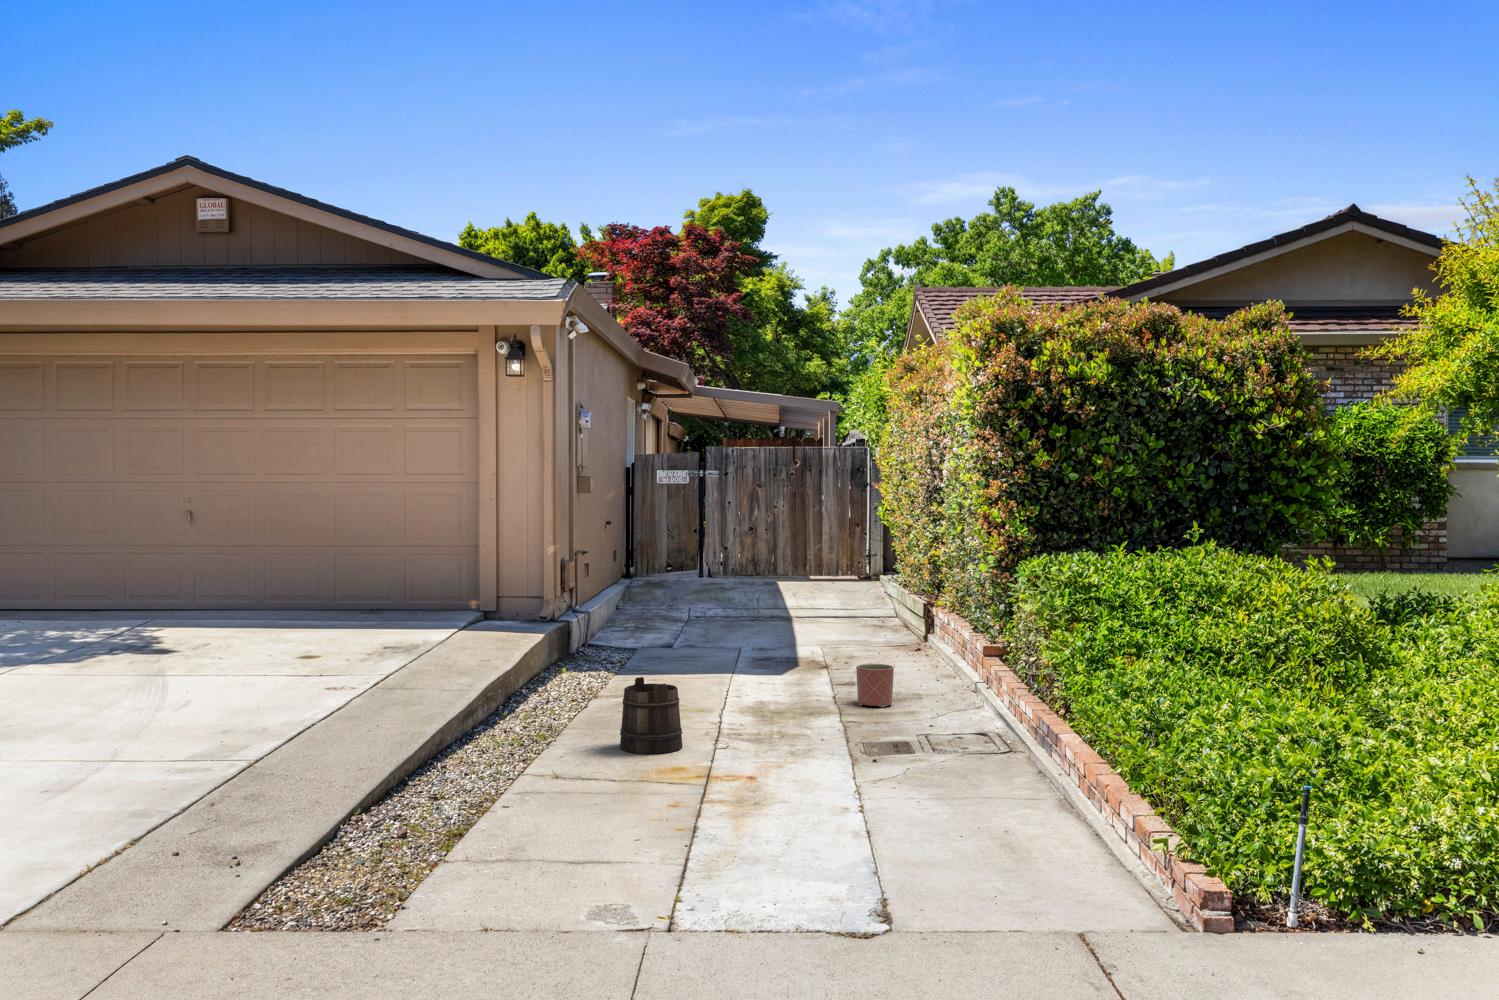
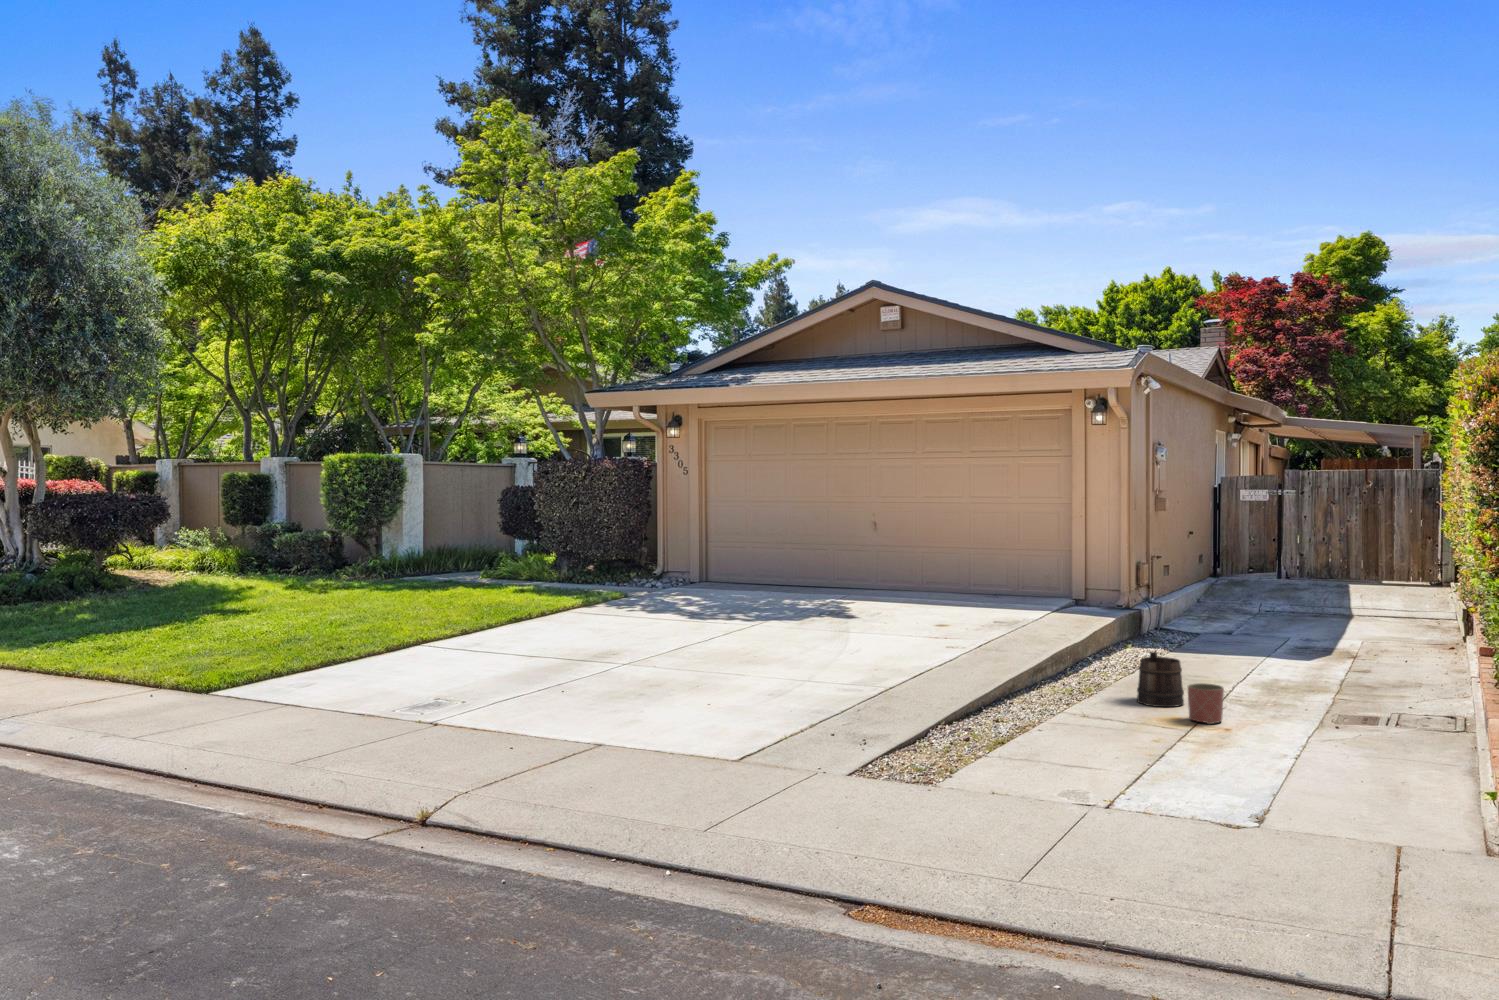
planter: present [856,664,894,708] -> present [1188,683,1224,724]

